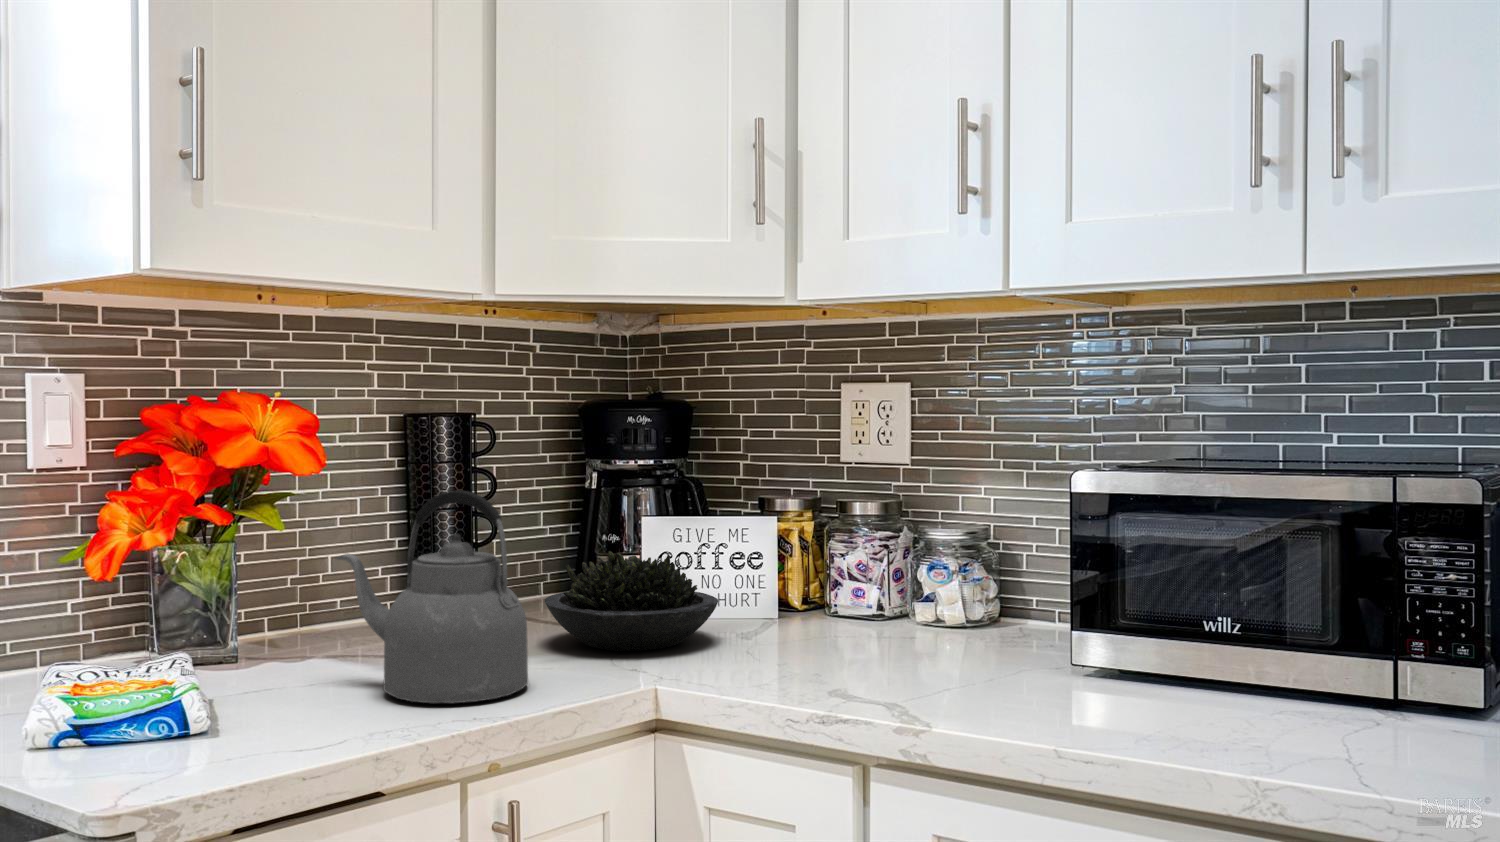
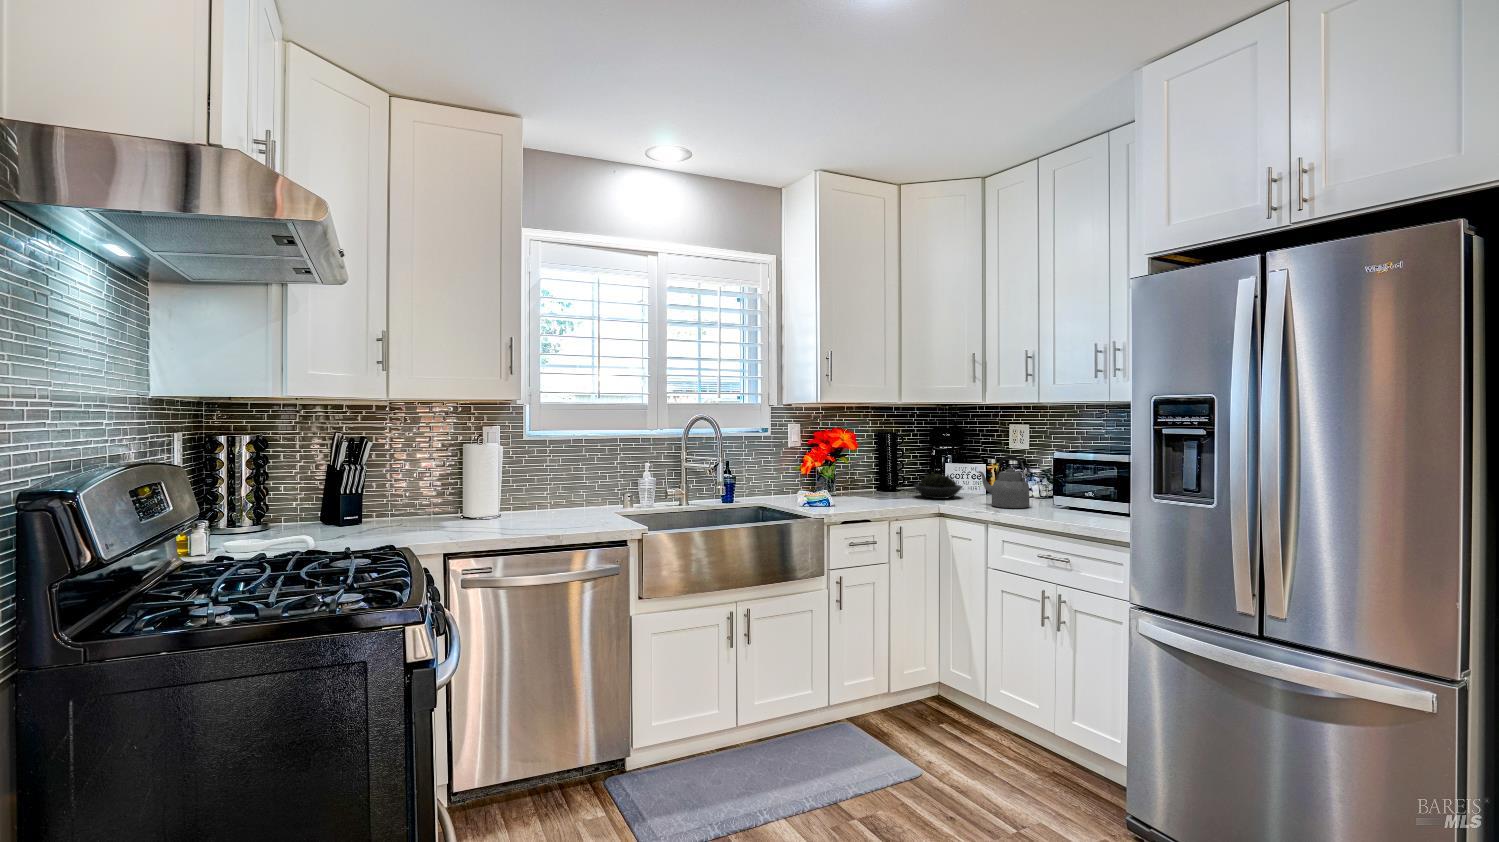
kettle: present [336,490,528,703] -> present [977,456,1030,508]

